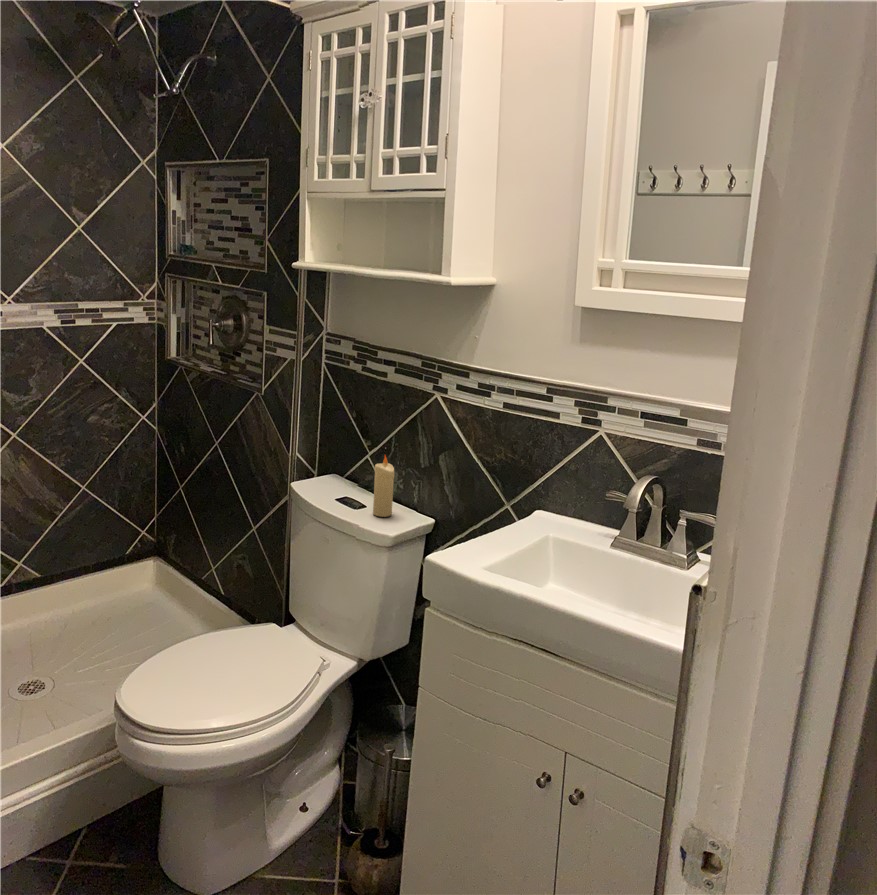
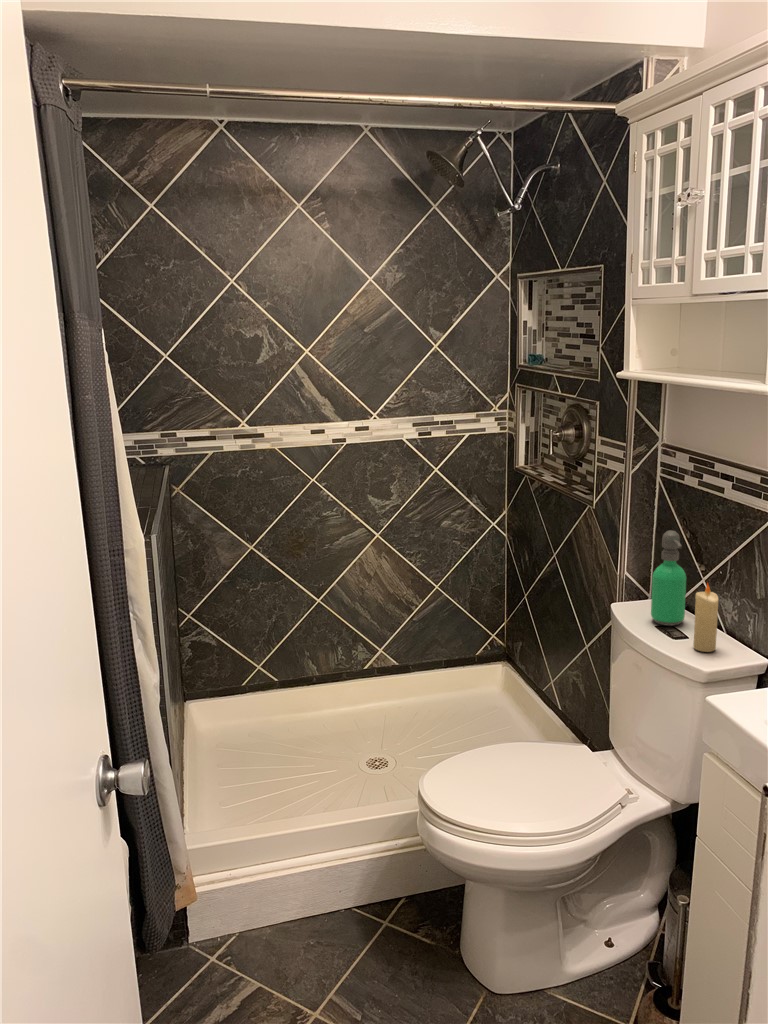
soap dispenser: none [329,411,360,497] -> present [651,530,686,626]

